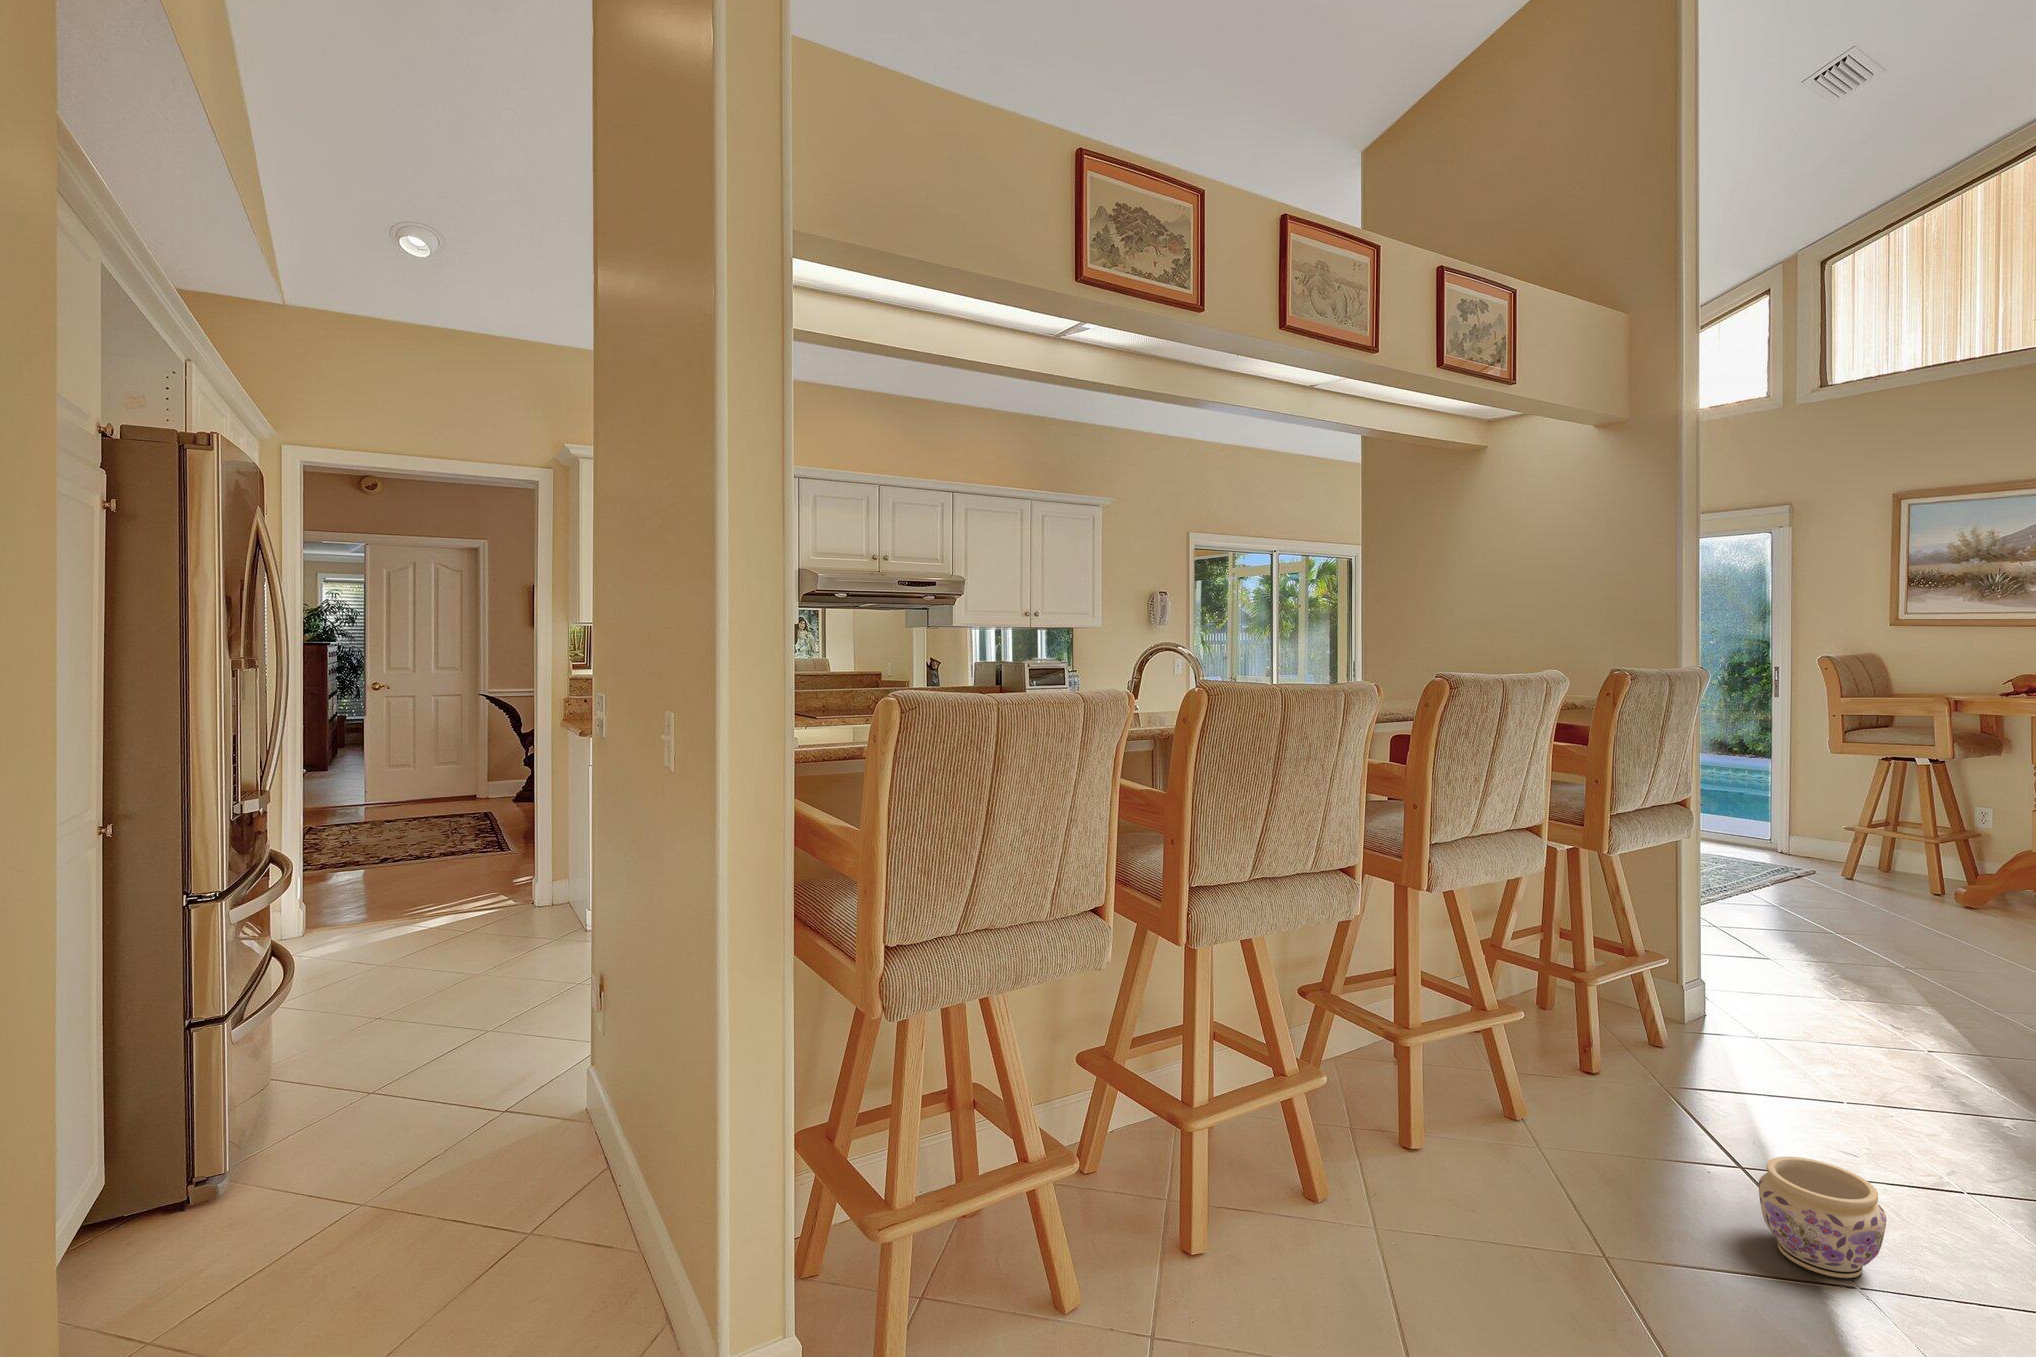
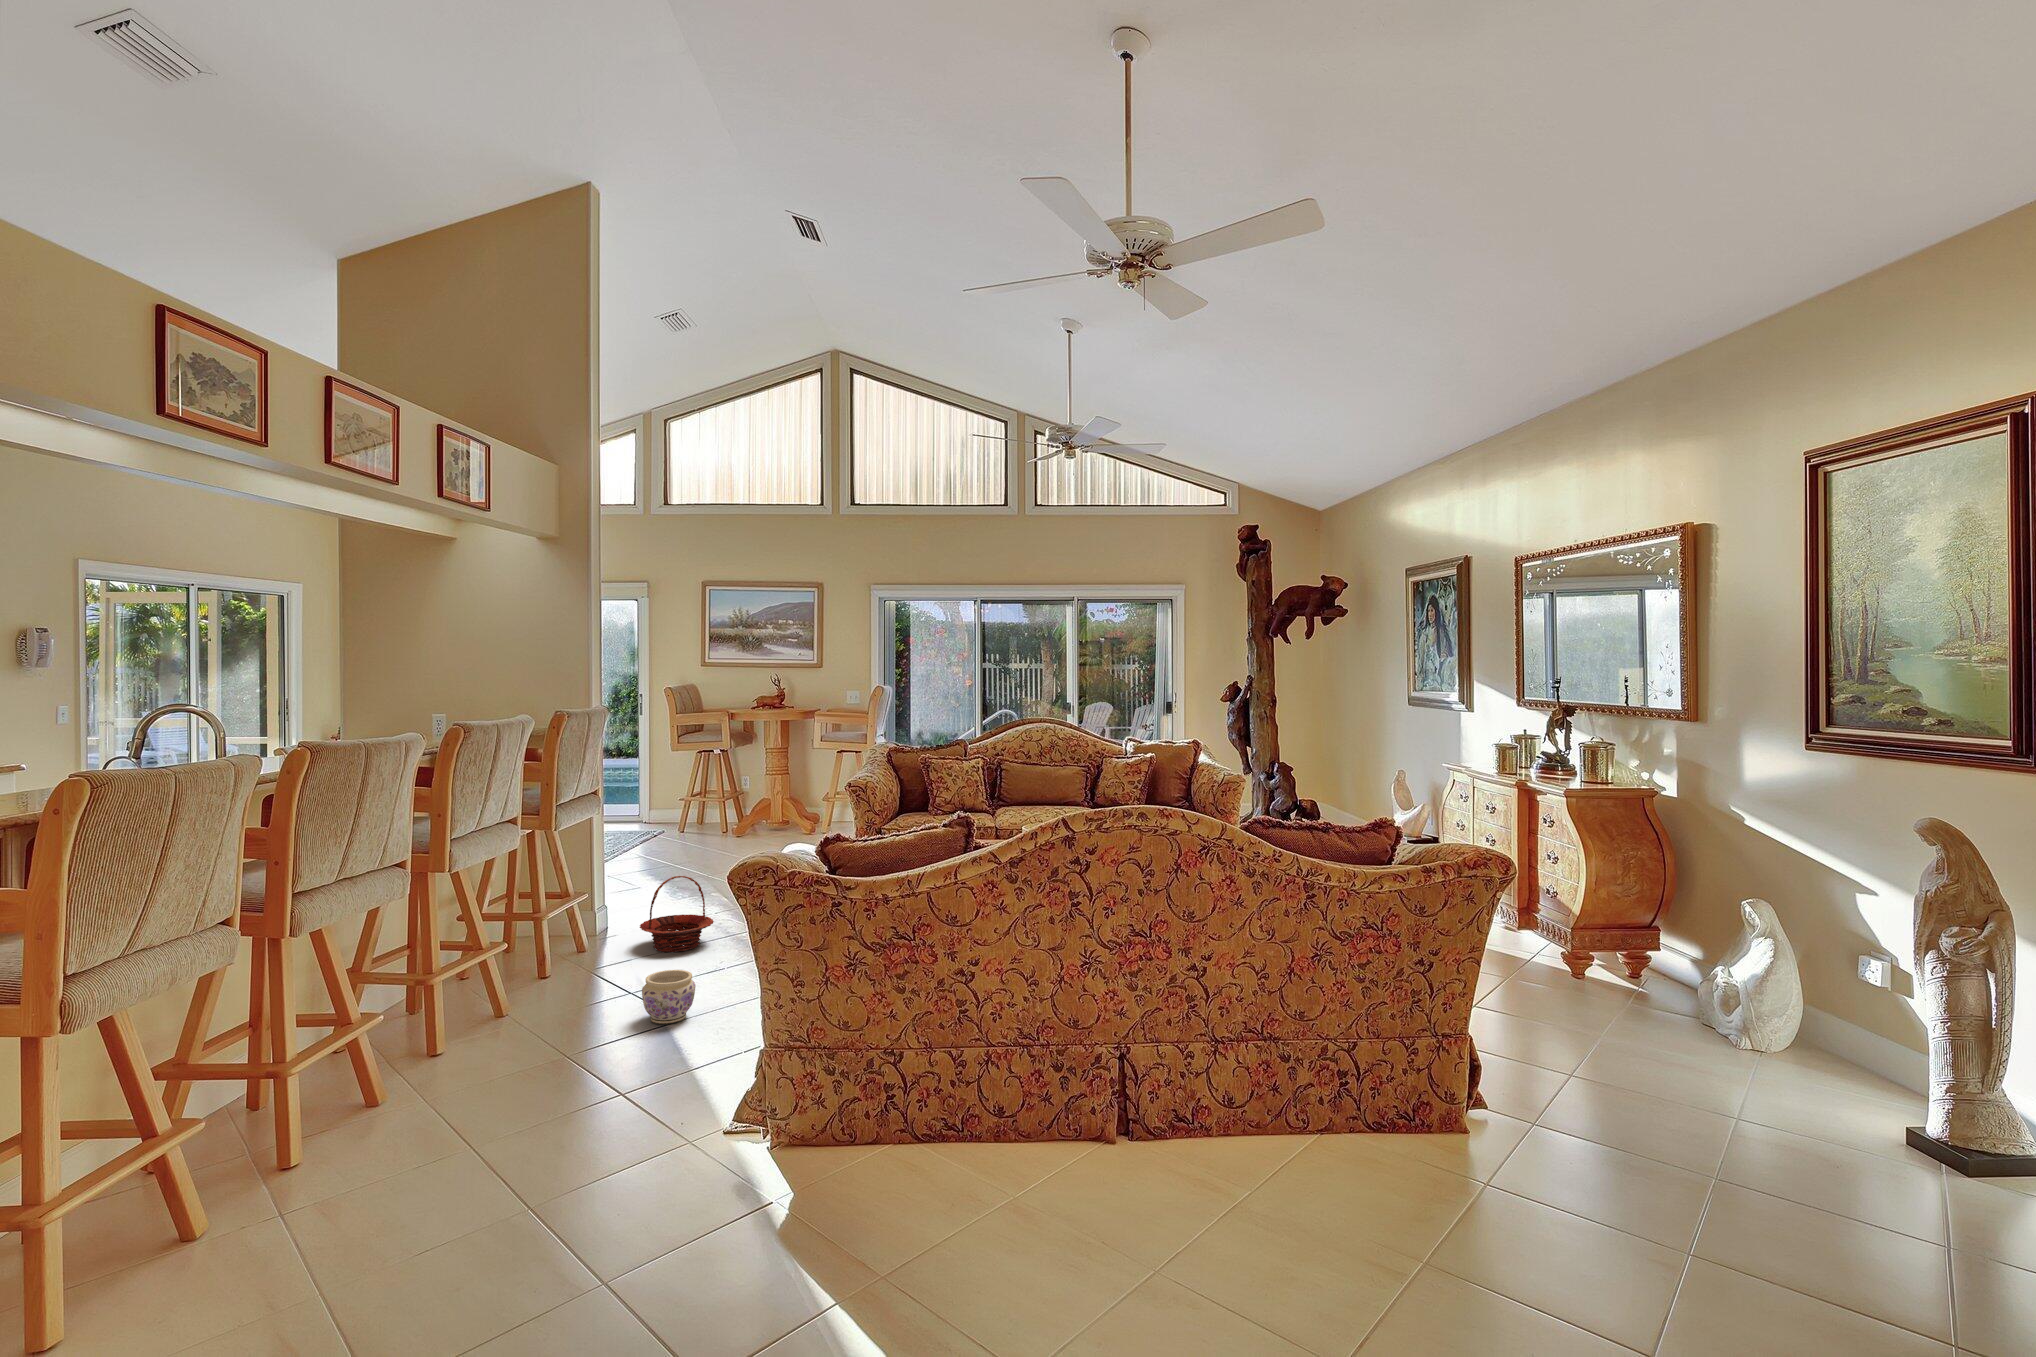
basket: none [1761,967,1926,1109] -> present [640,876,714,952]

